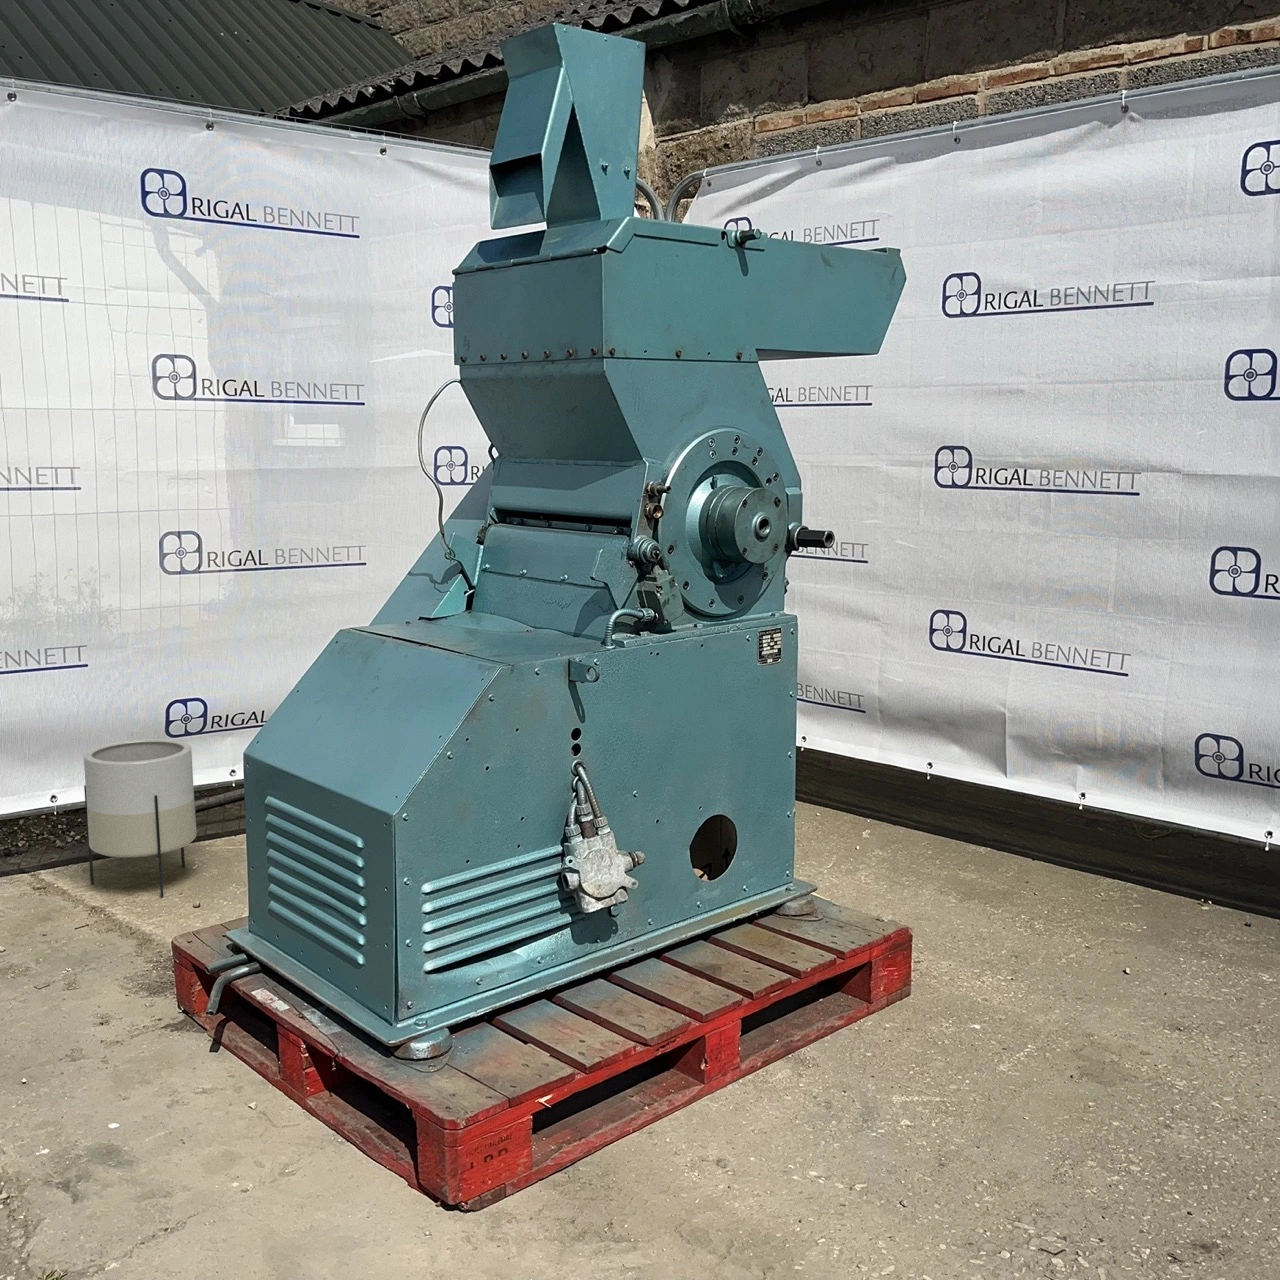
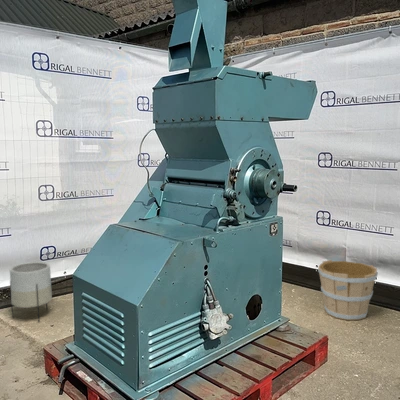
wooden bucket: none [919,744,1081,904] -> present [318,260,378,320]

